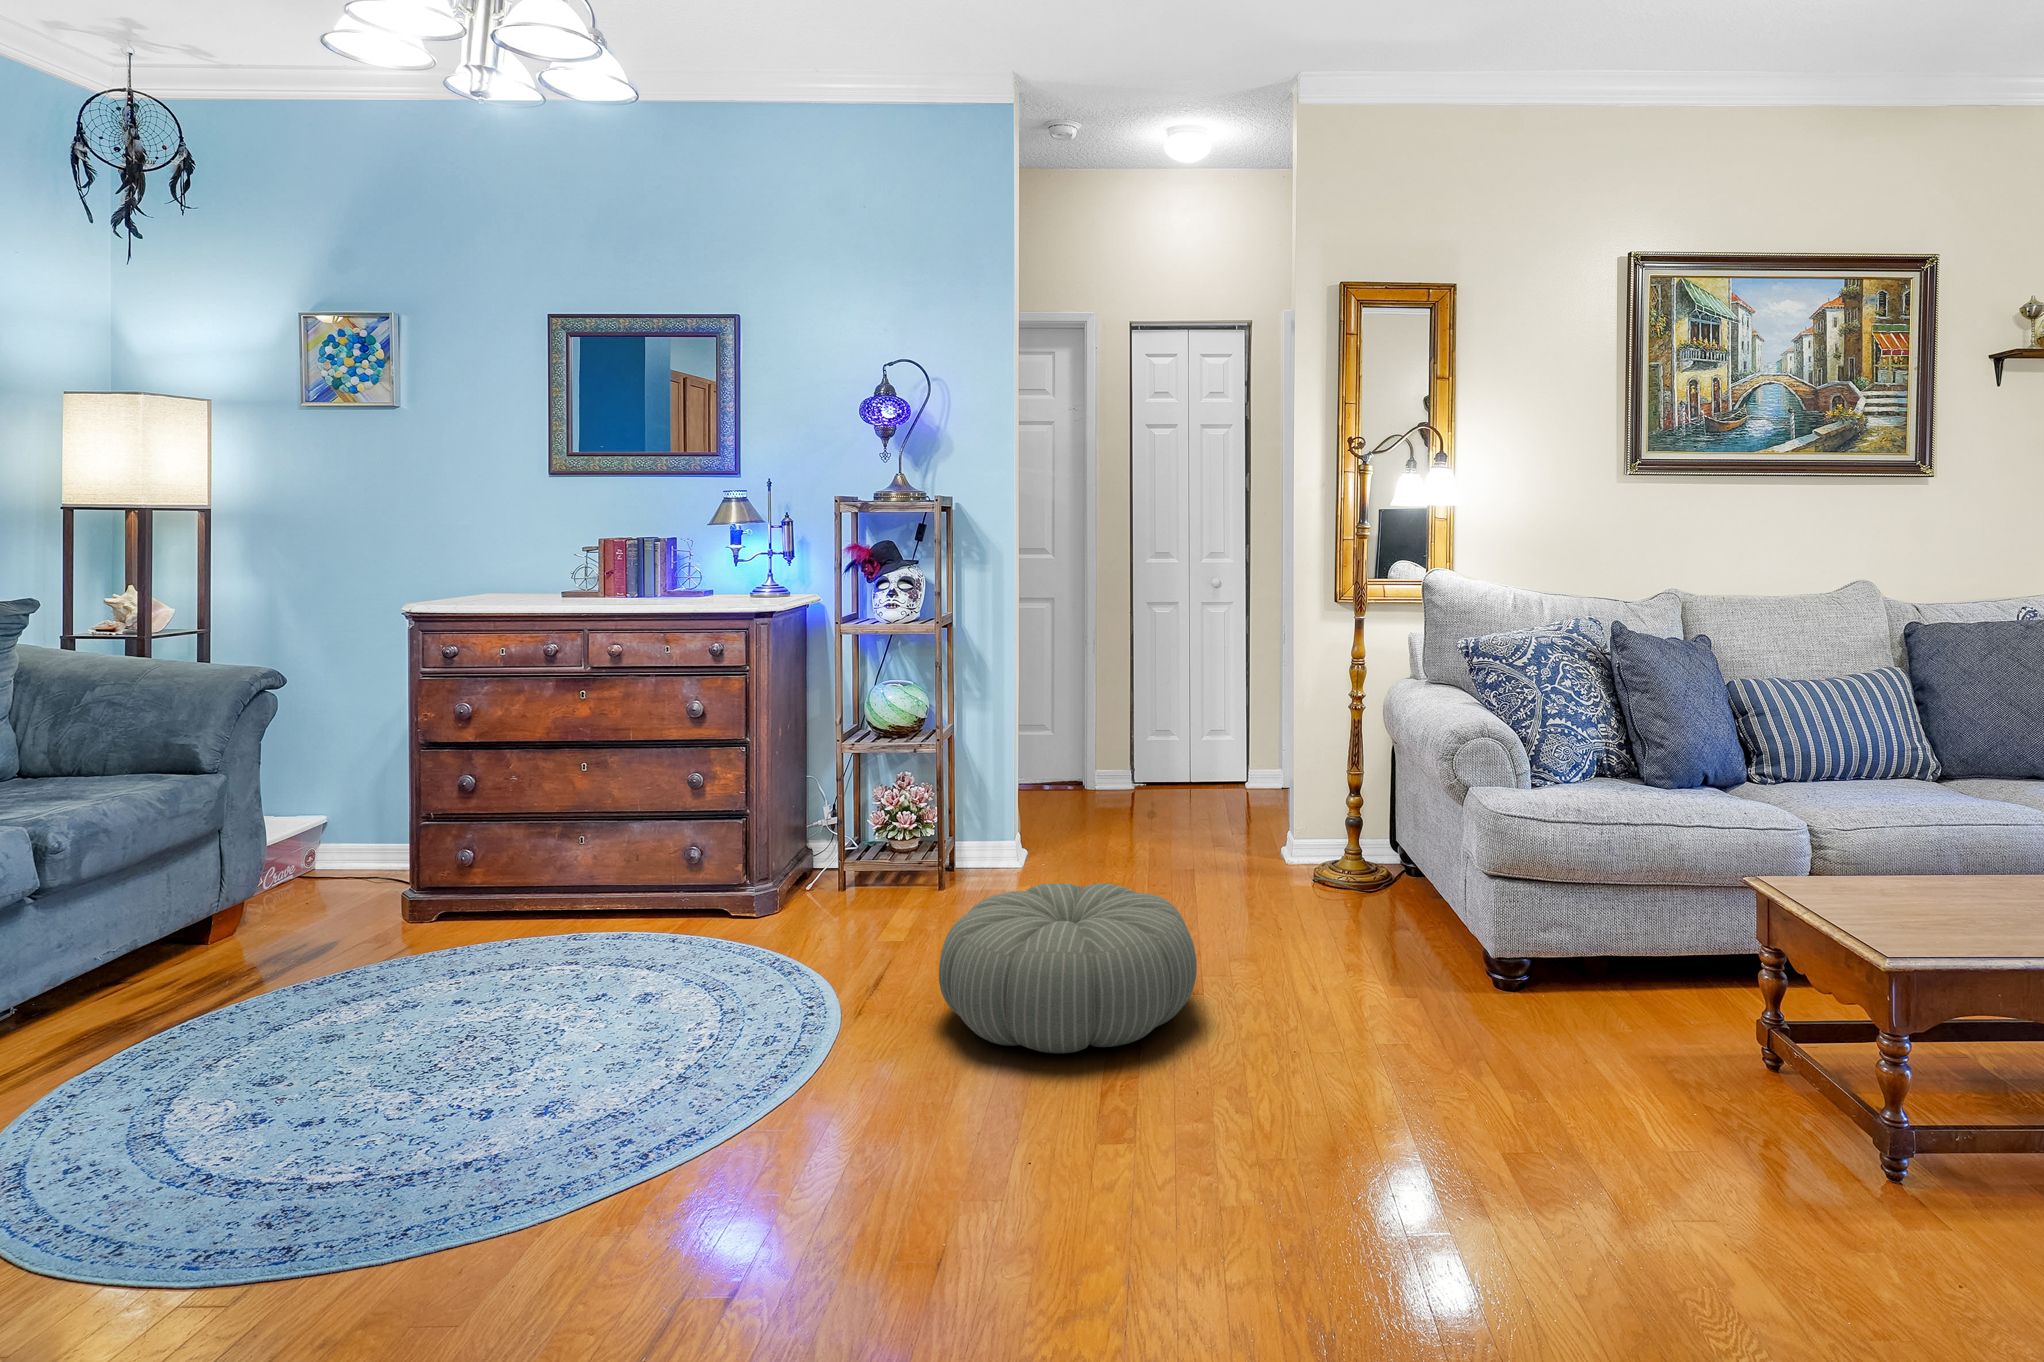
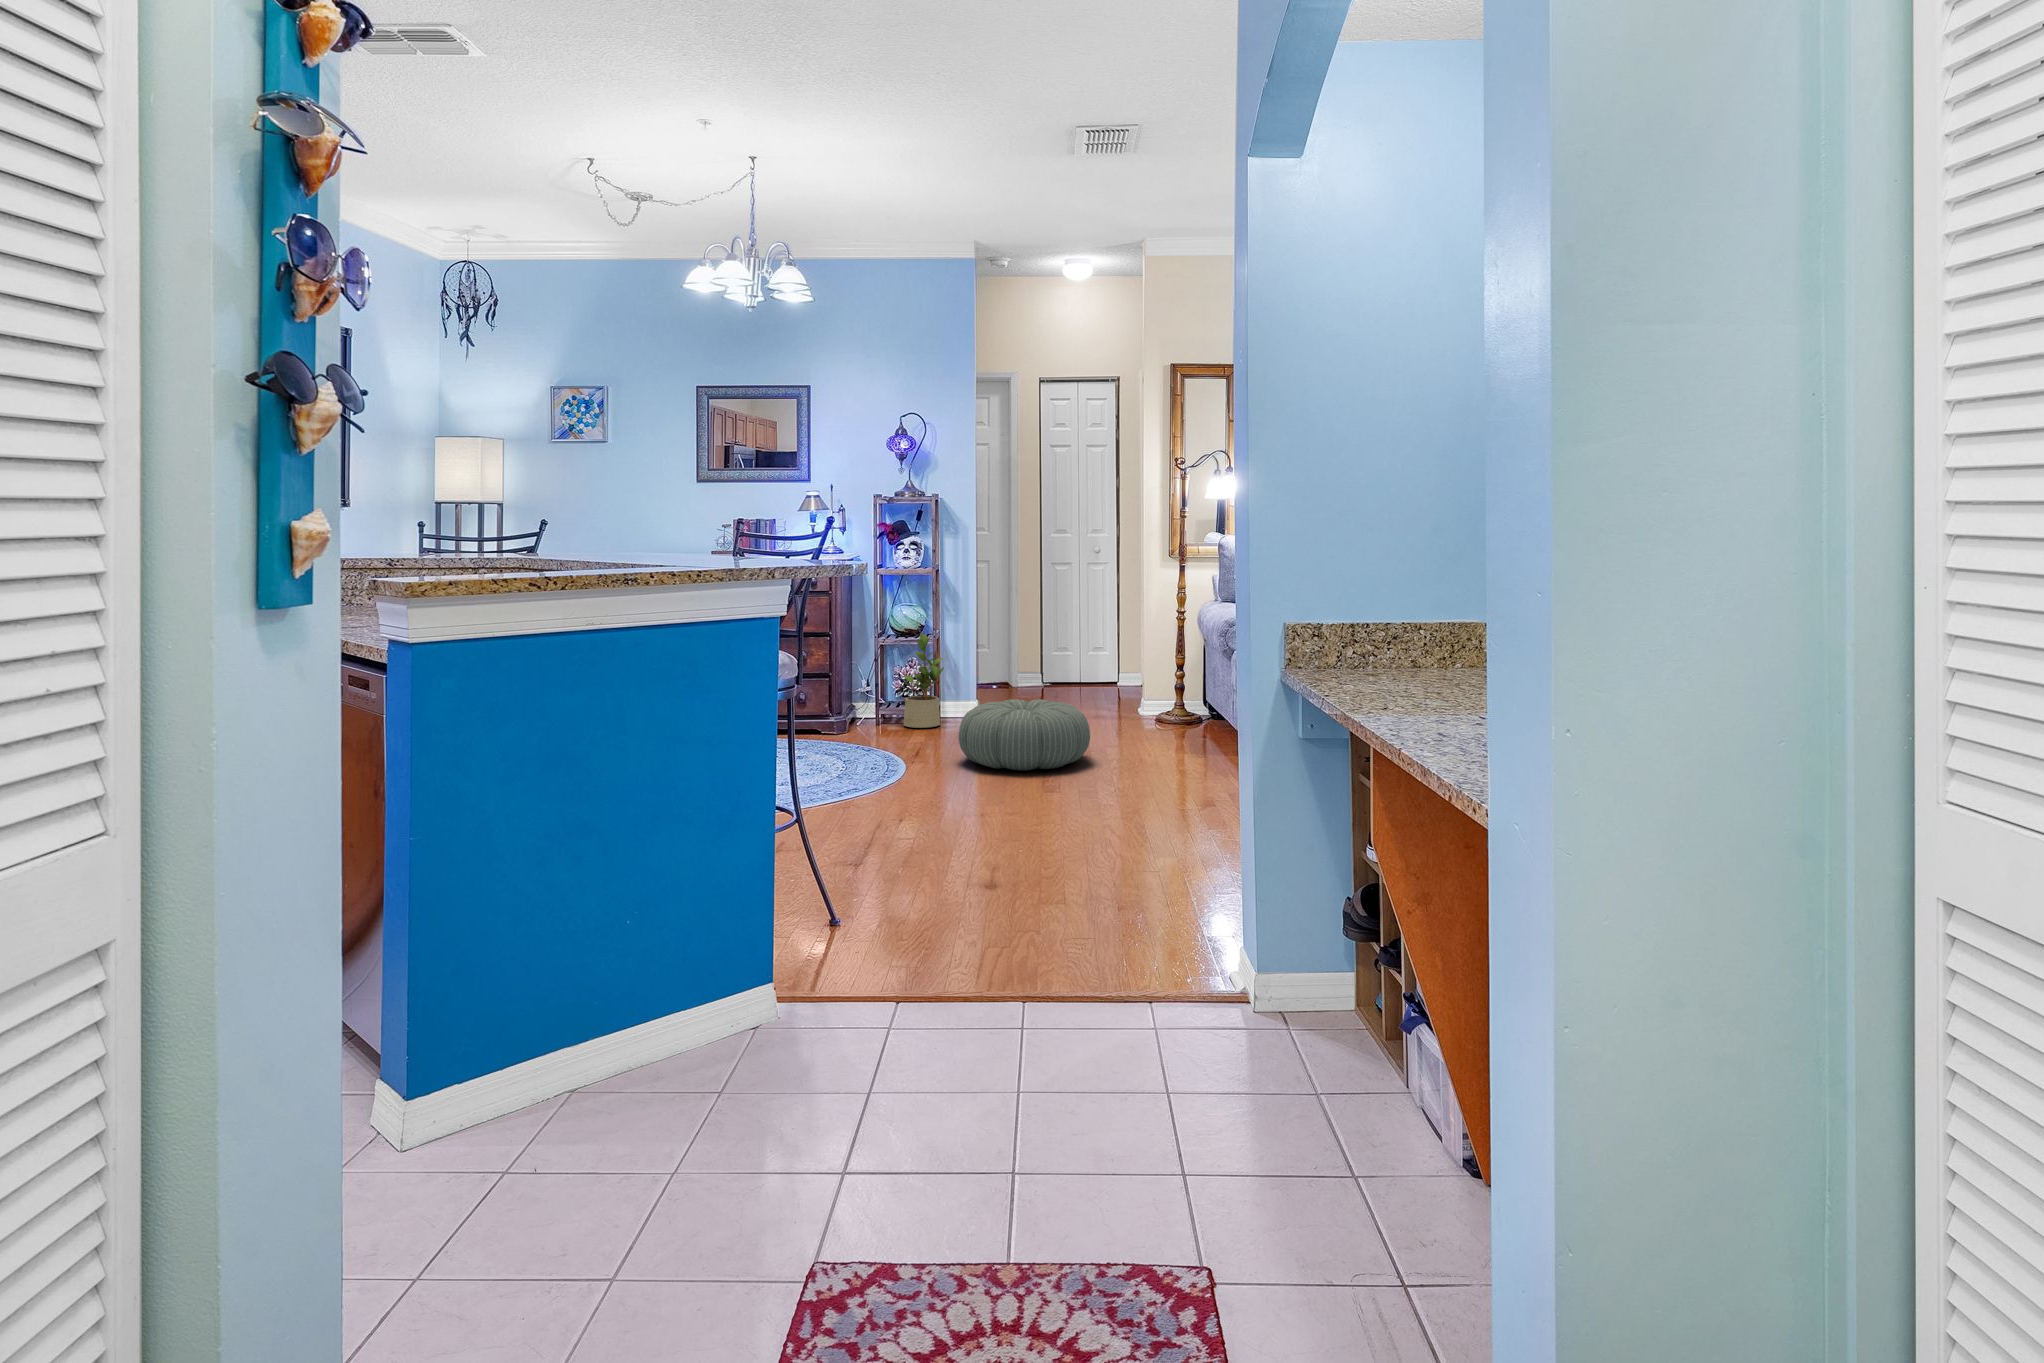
potted plant: none [881,736,953,901] -> present [904,634,944,728]

